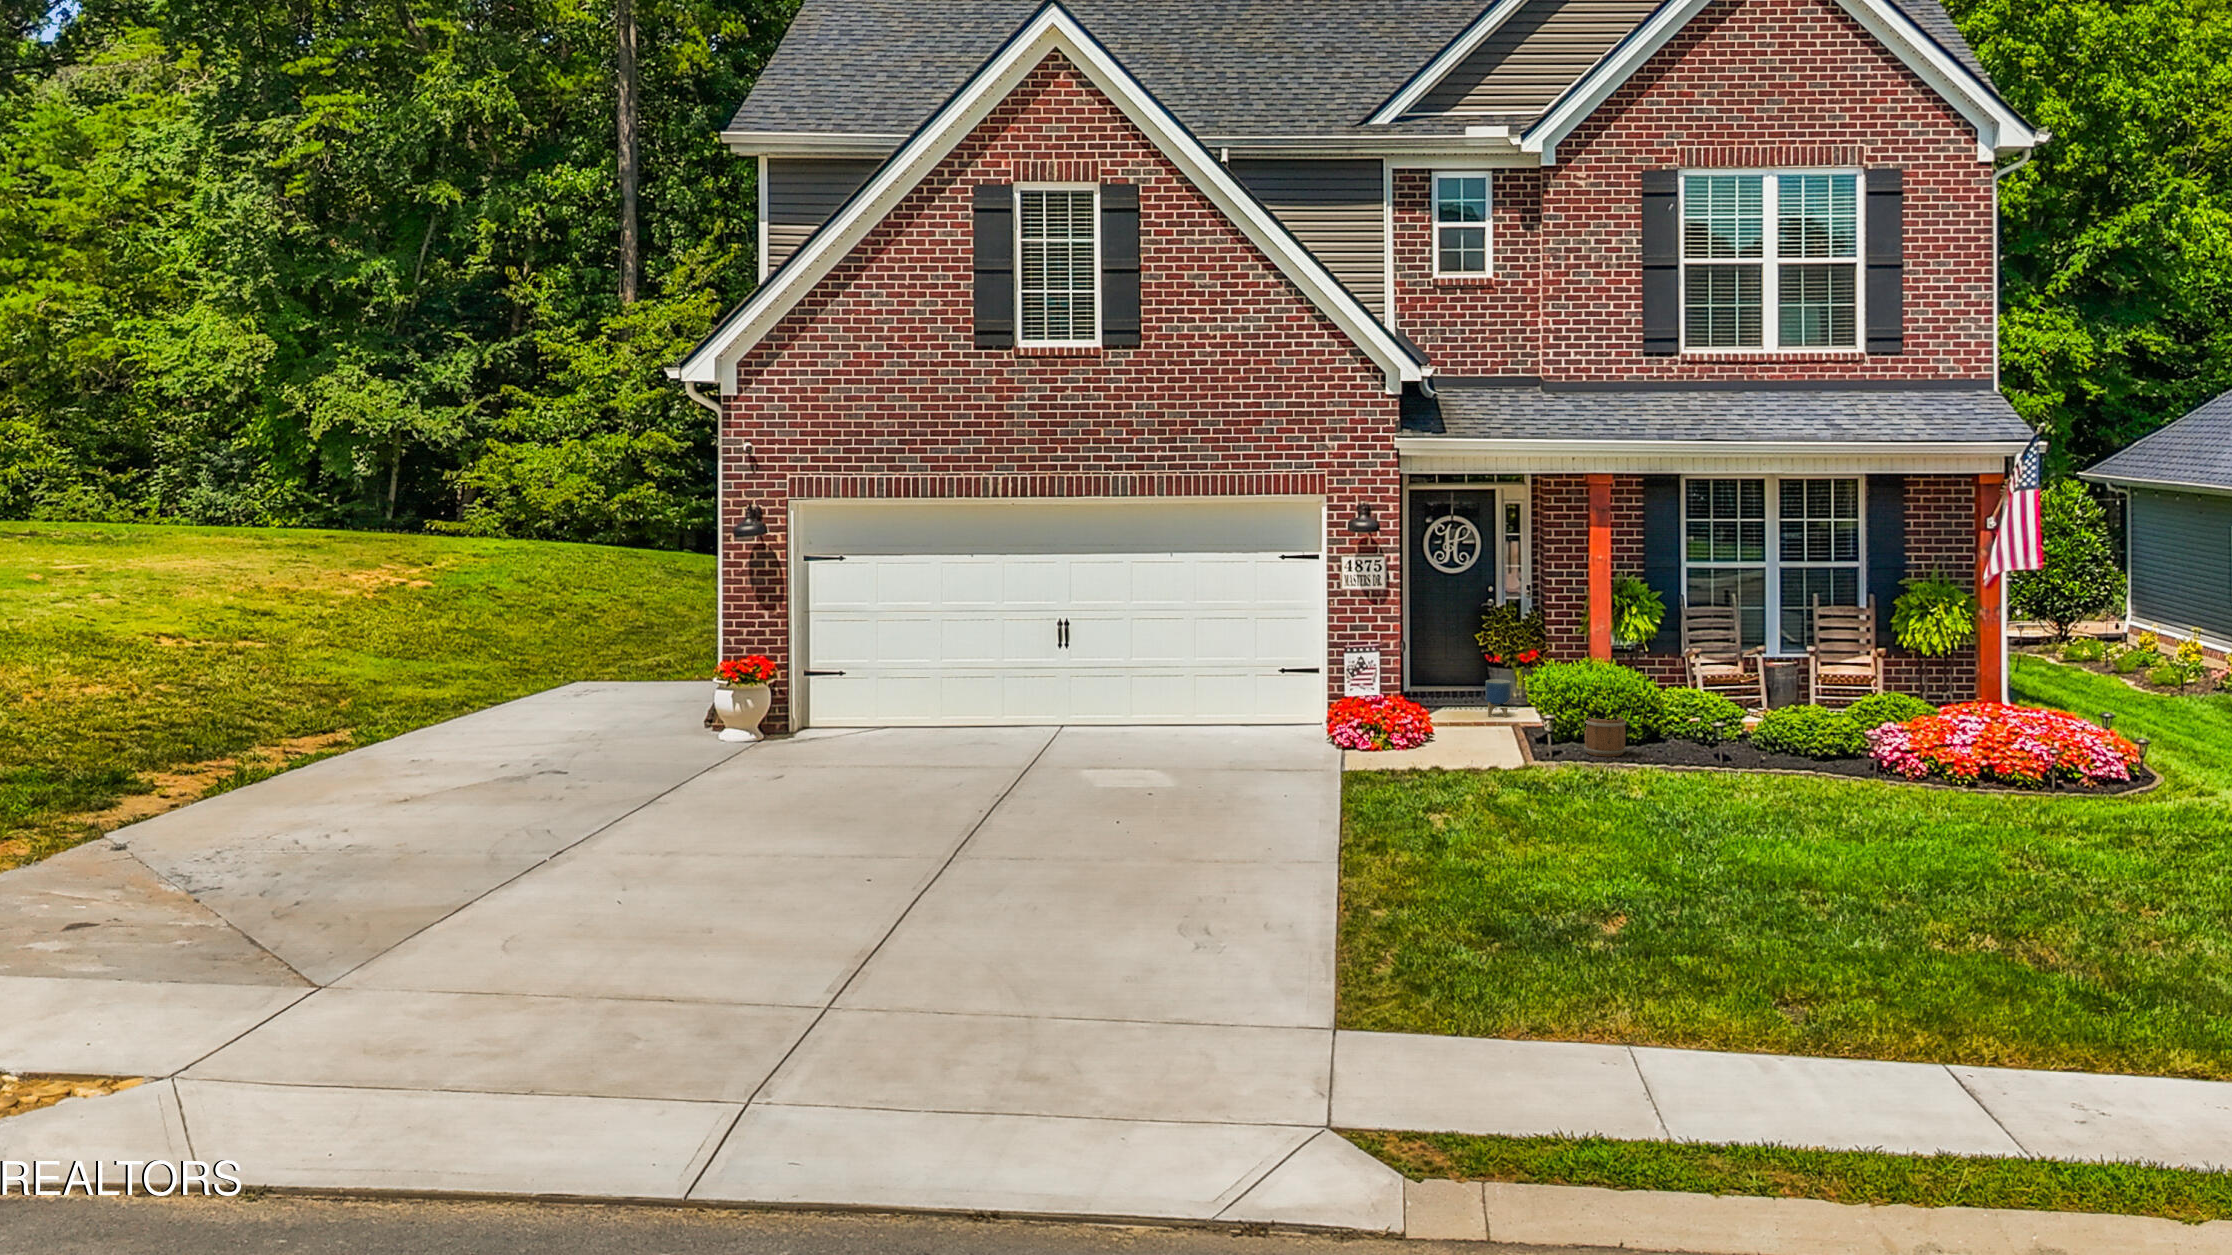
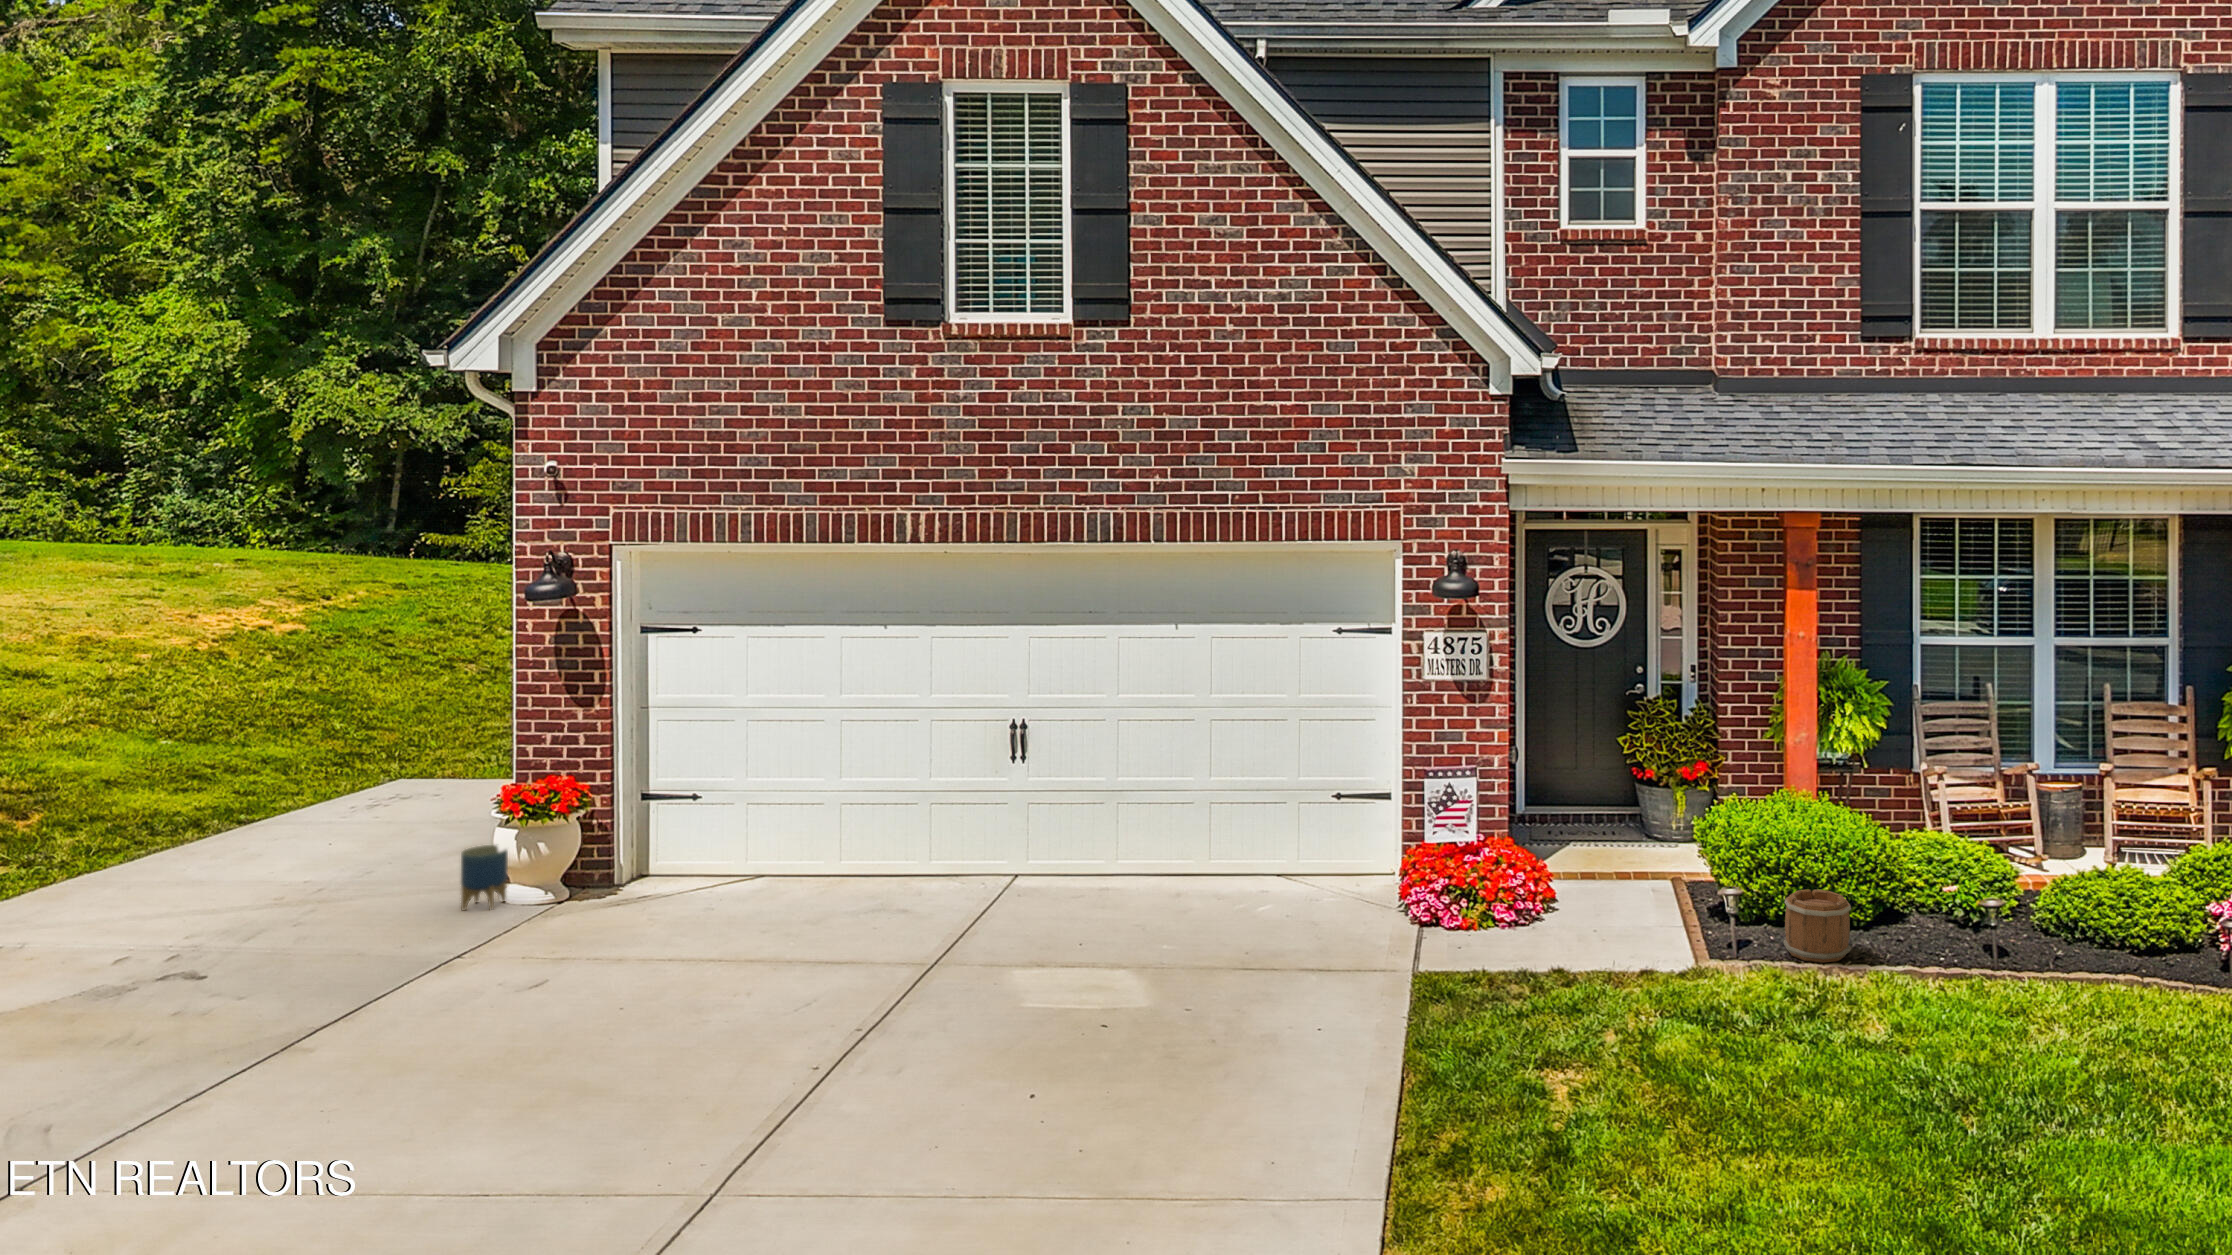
planter: present [1485,679,1510,718] -> present [461,845,508,910]

